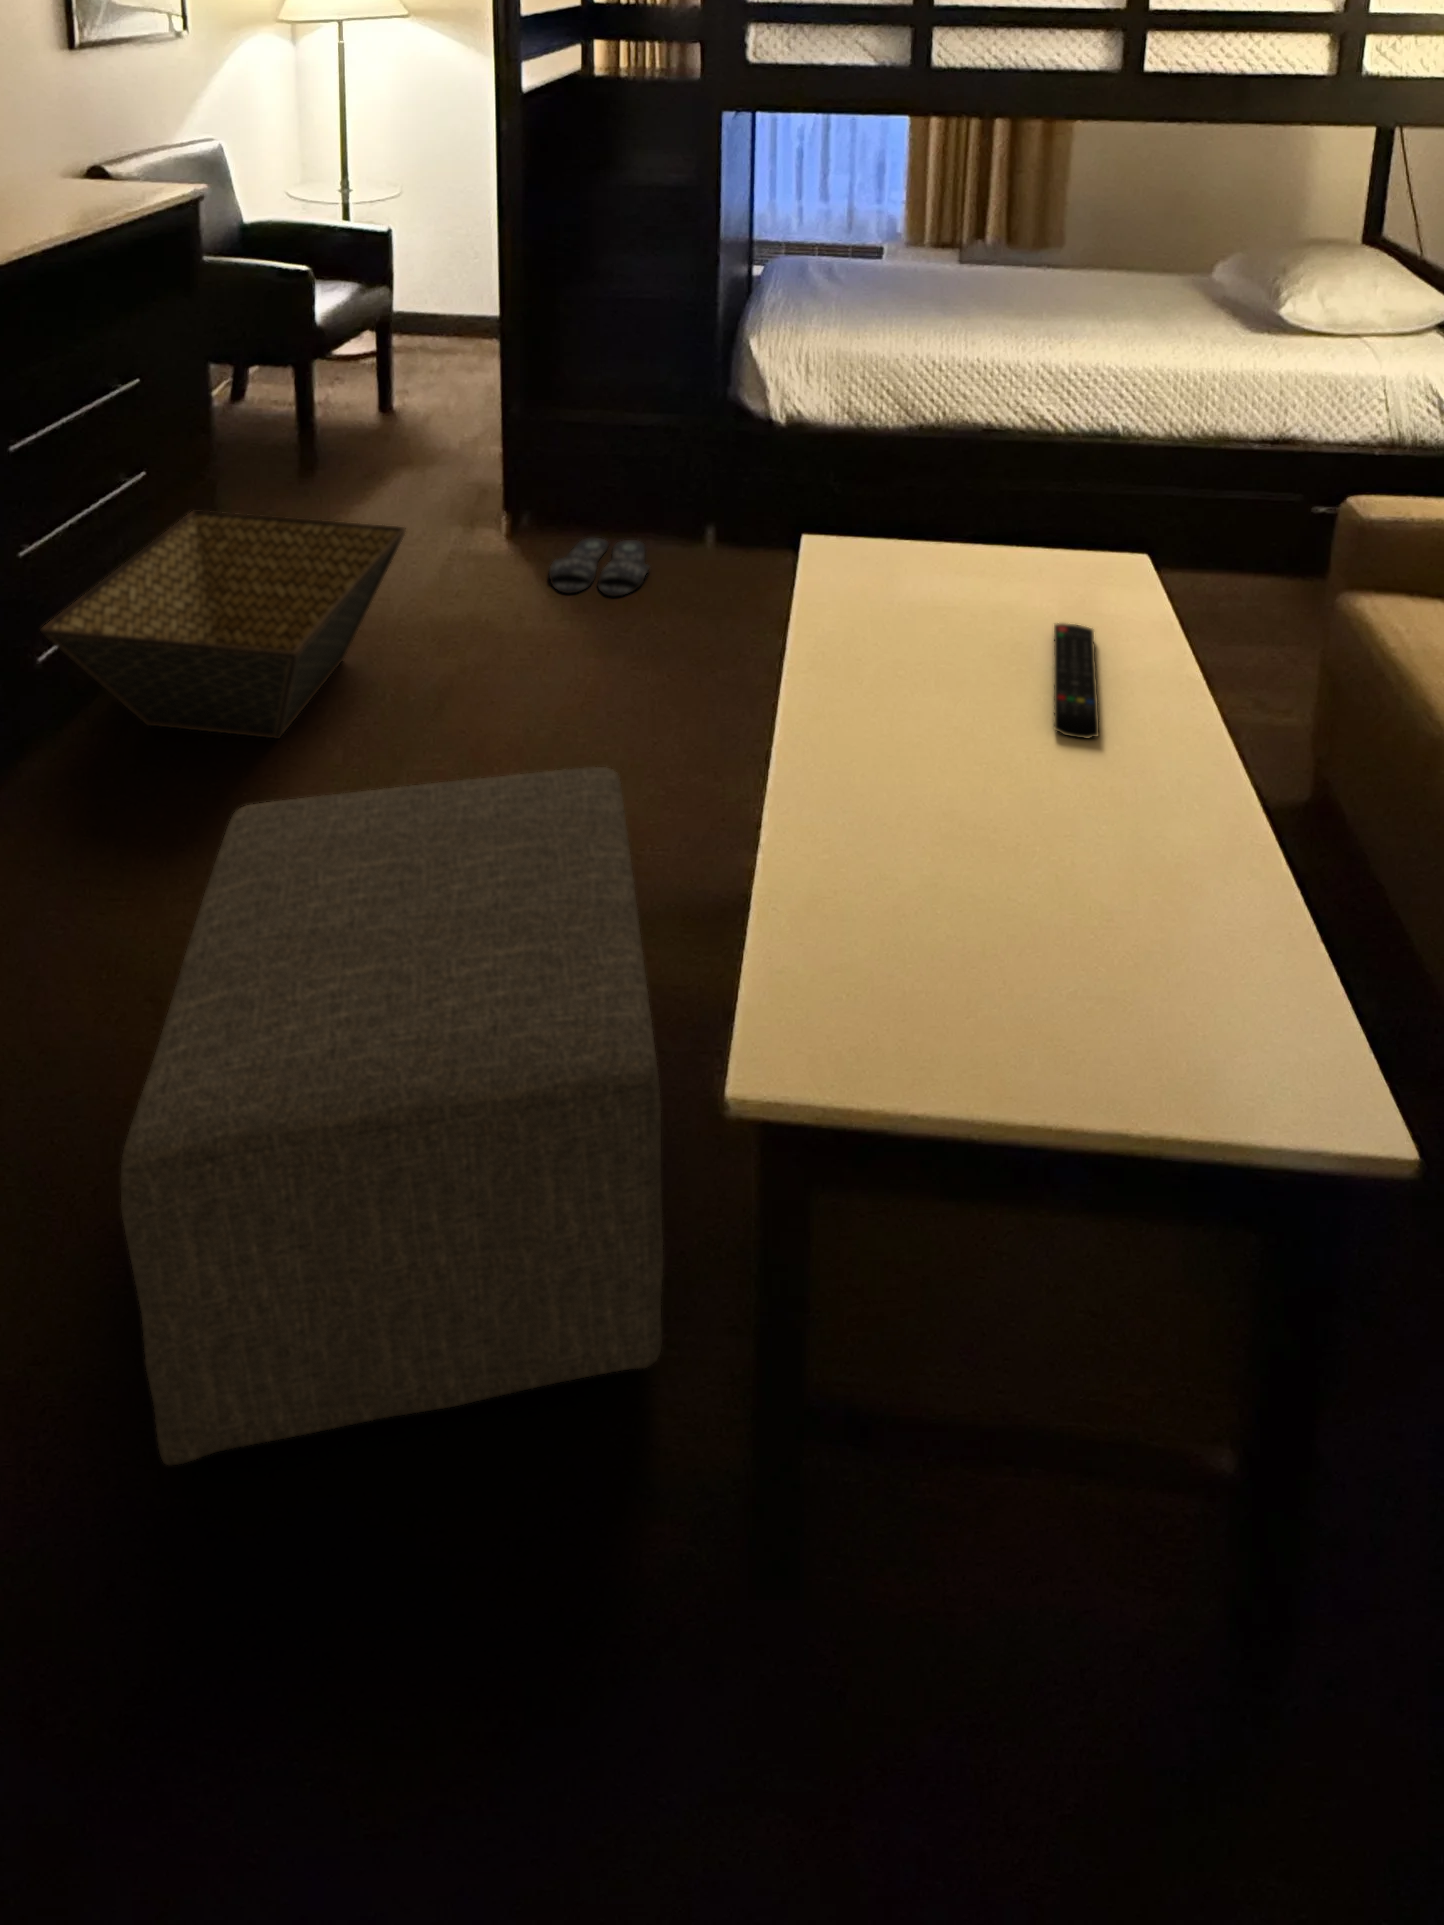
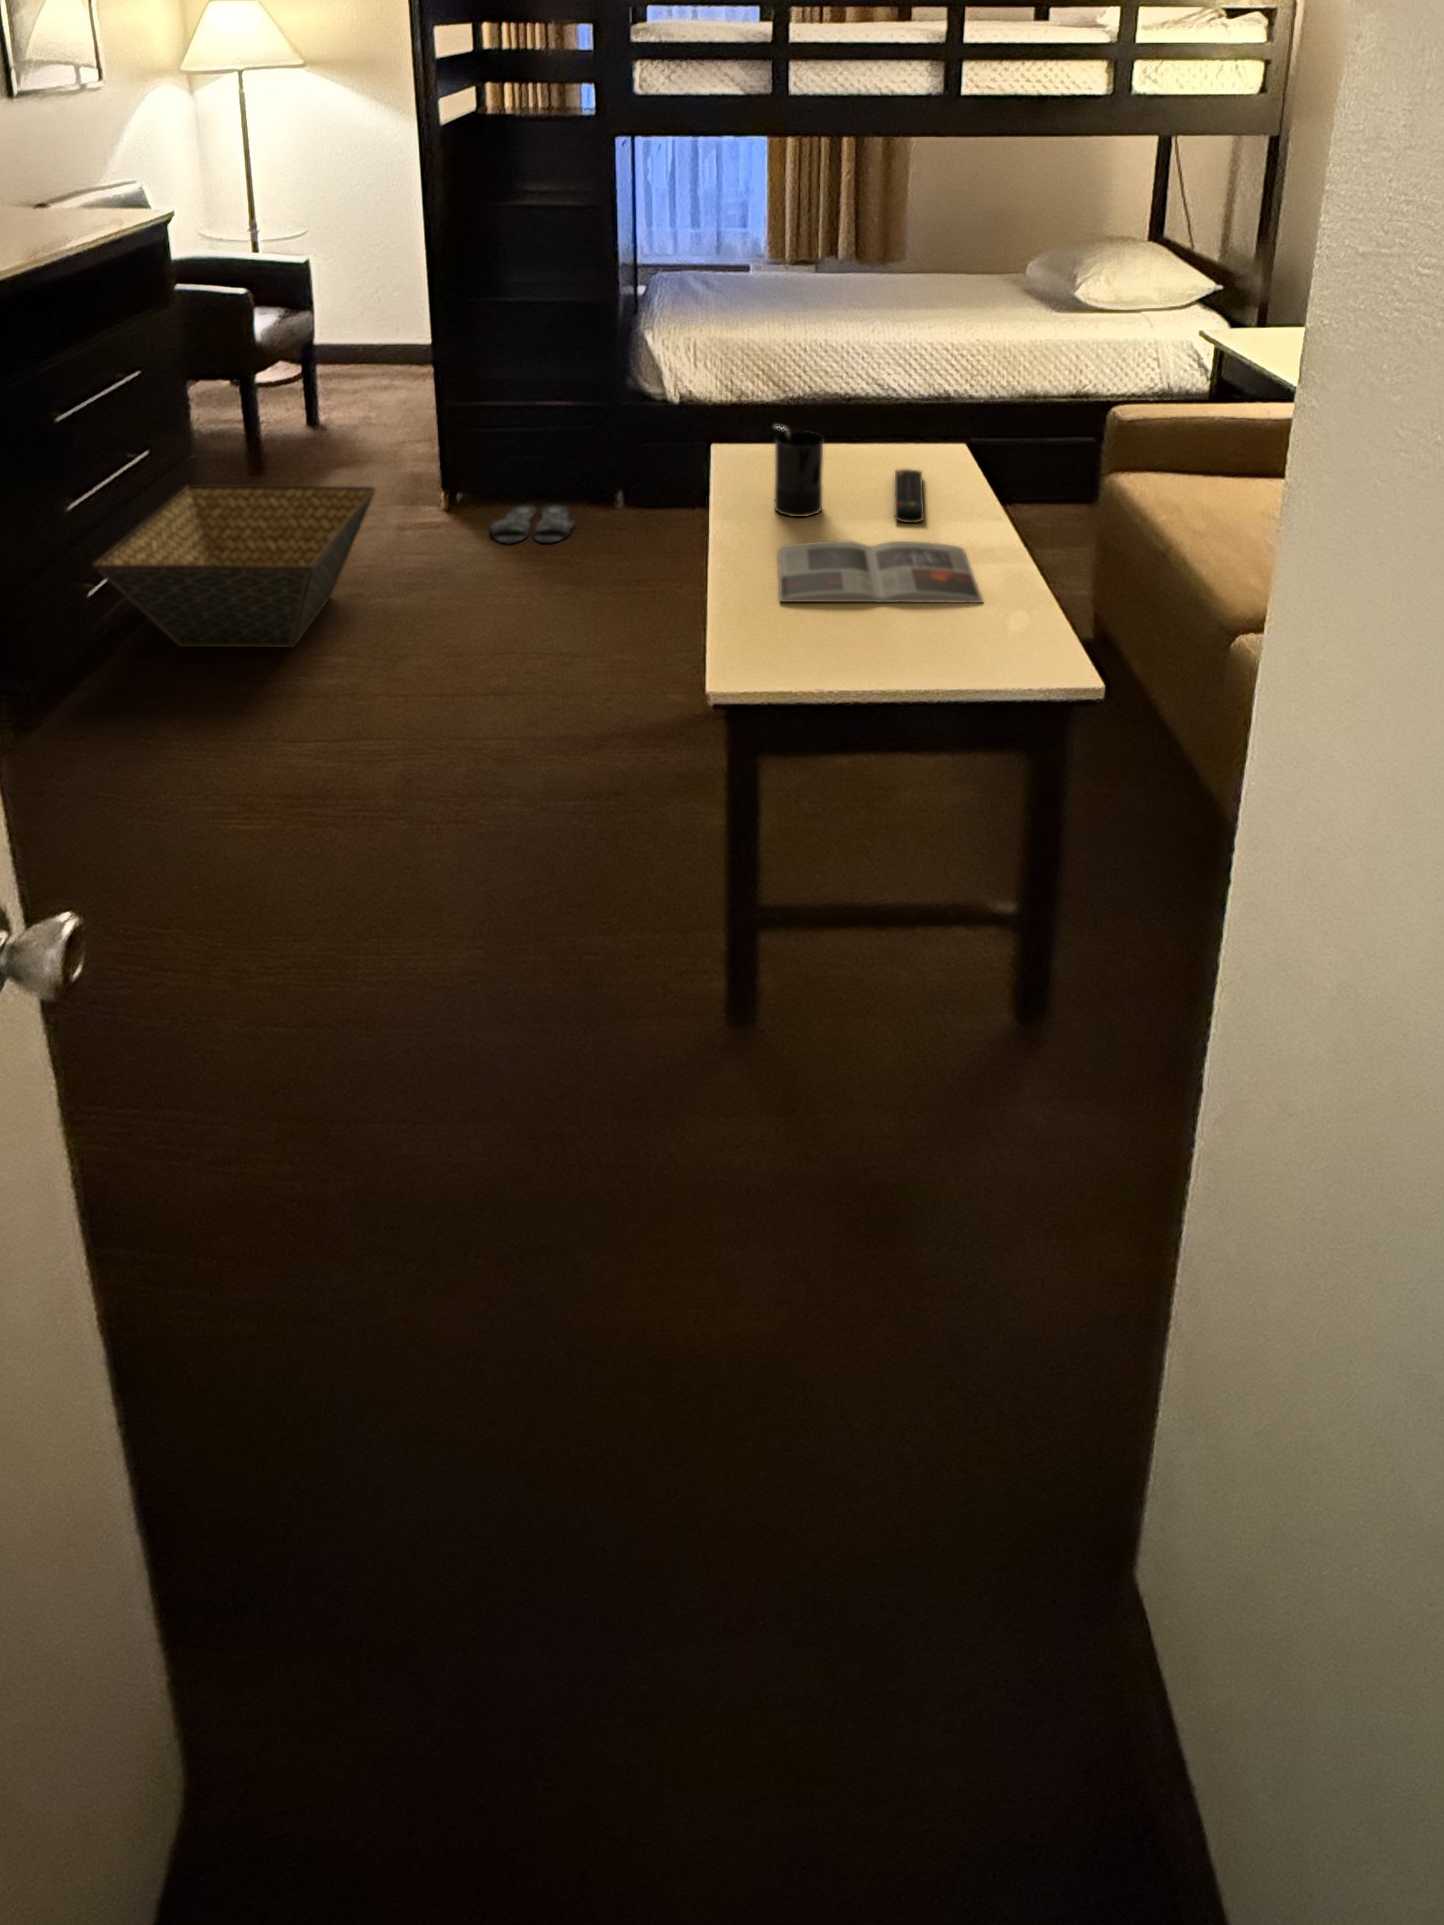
candle: none [876,568,951,709] -> present [775,430,823,517]
ottoman: present [121,767,663,1466] -> none [314,590,658,988]
magazine: none [867,777,1205,954] -> present [778,541,983,603]

